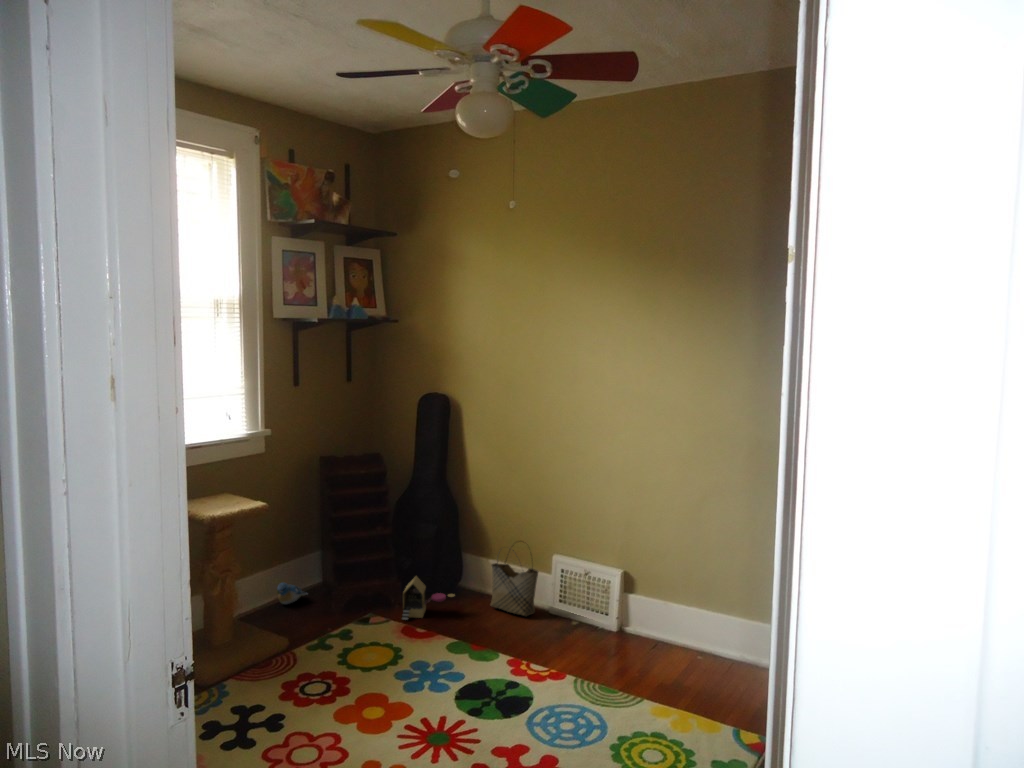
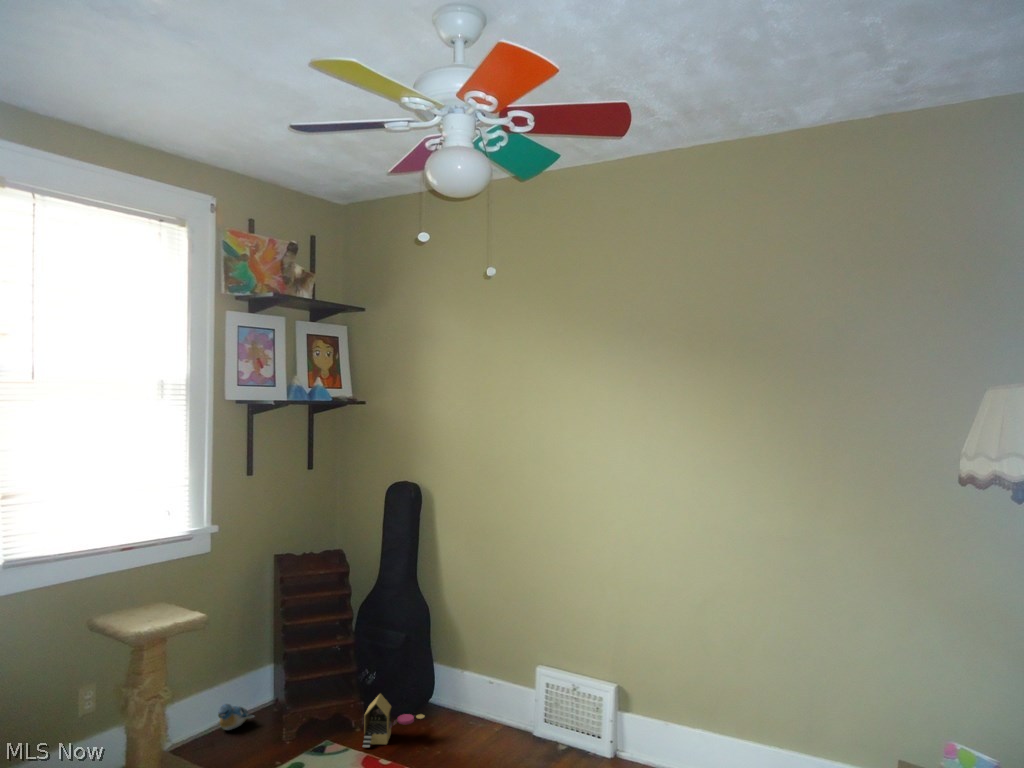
woven basket: present [491,550,538,616] -> none [465,650,520,740]

